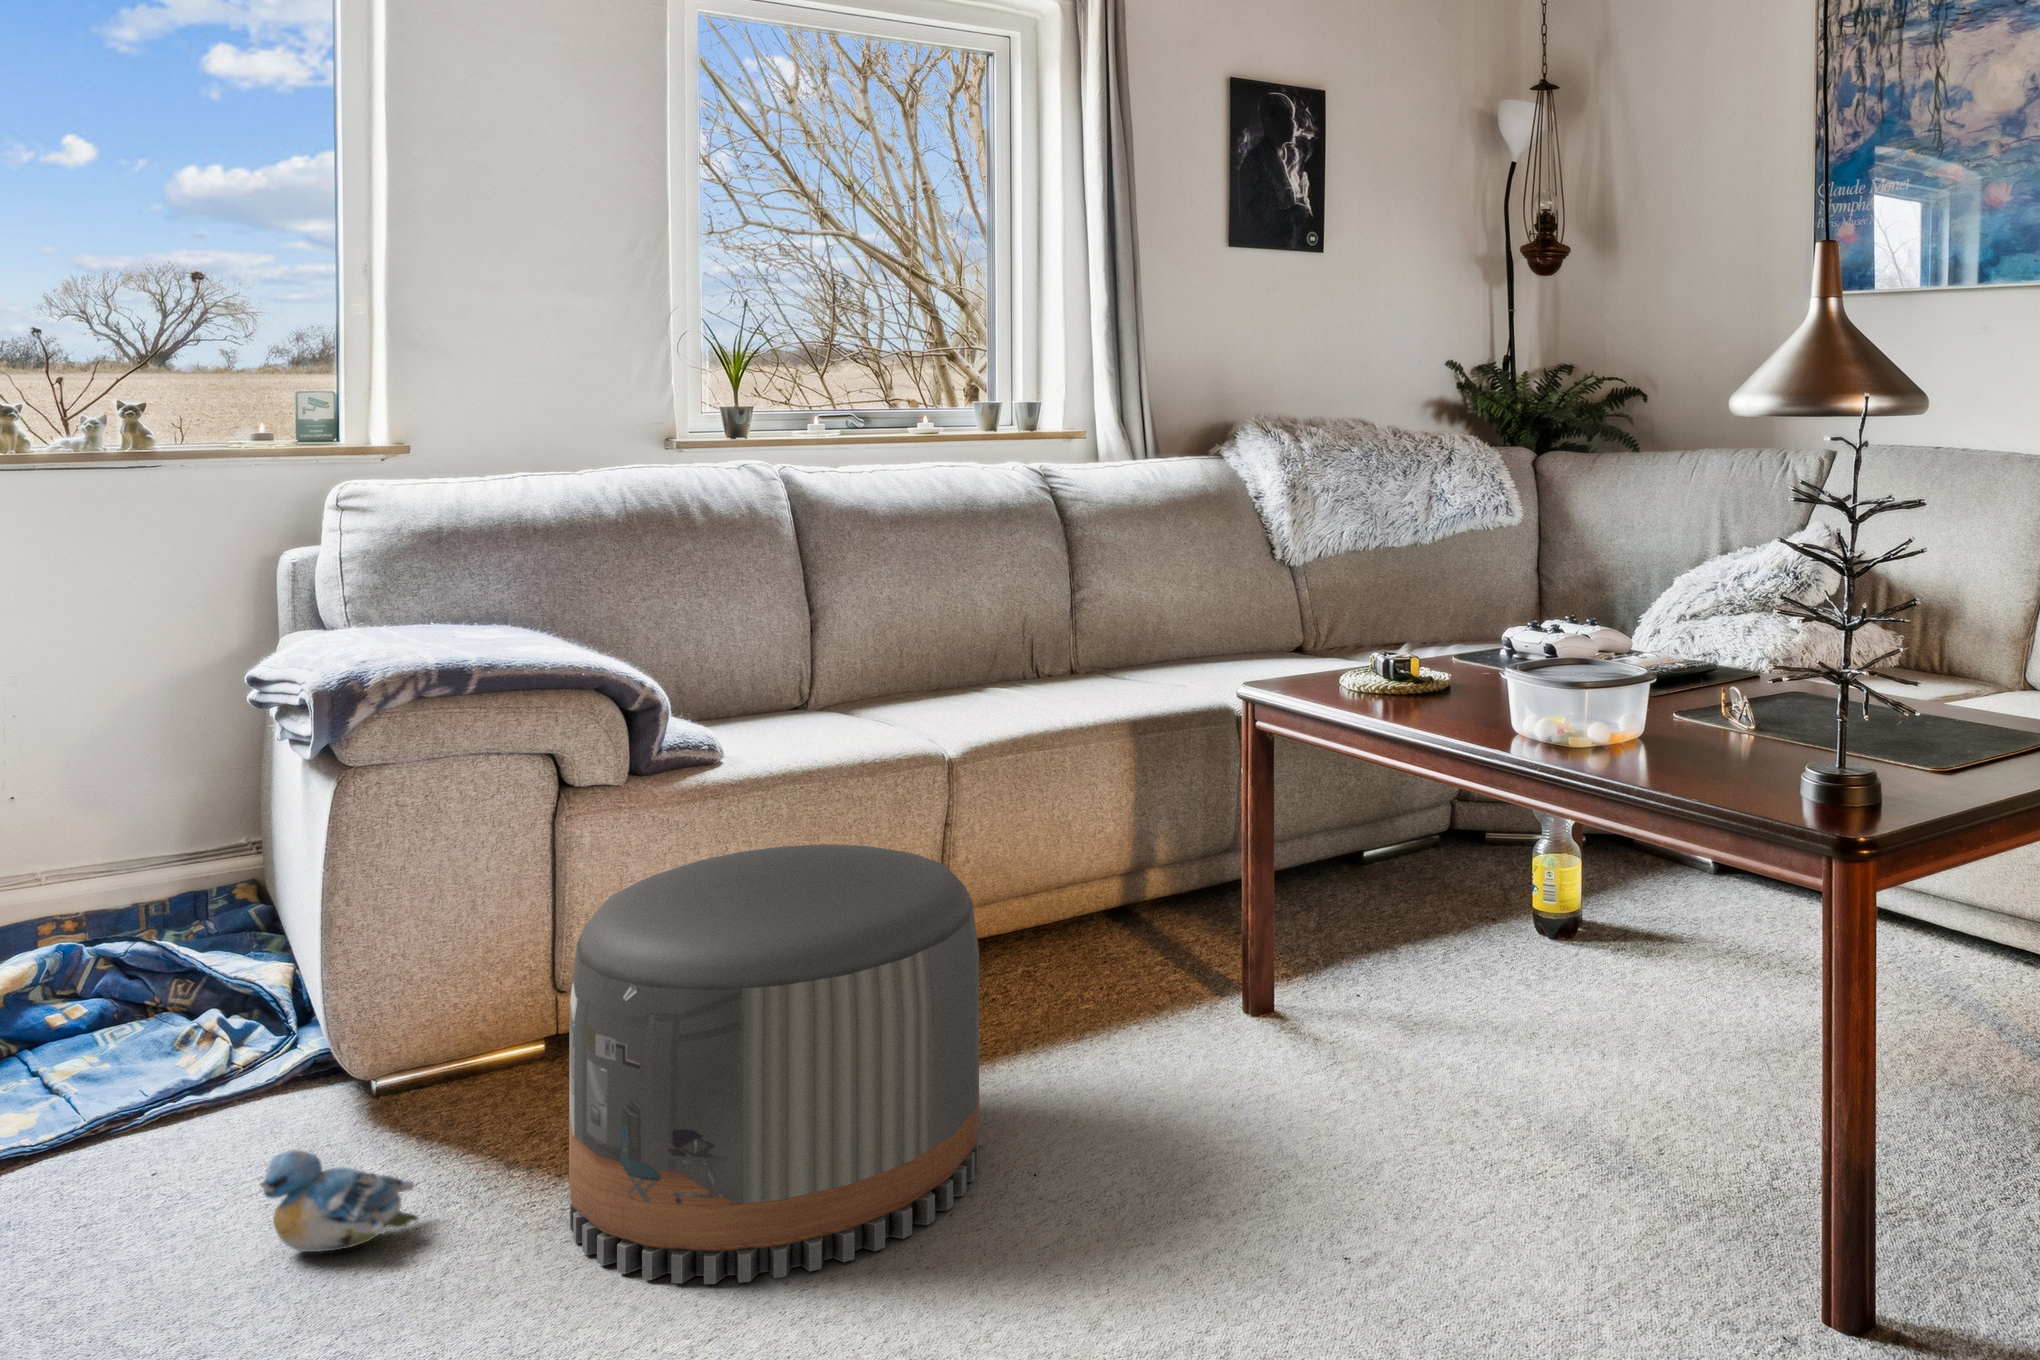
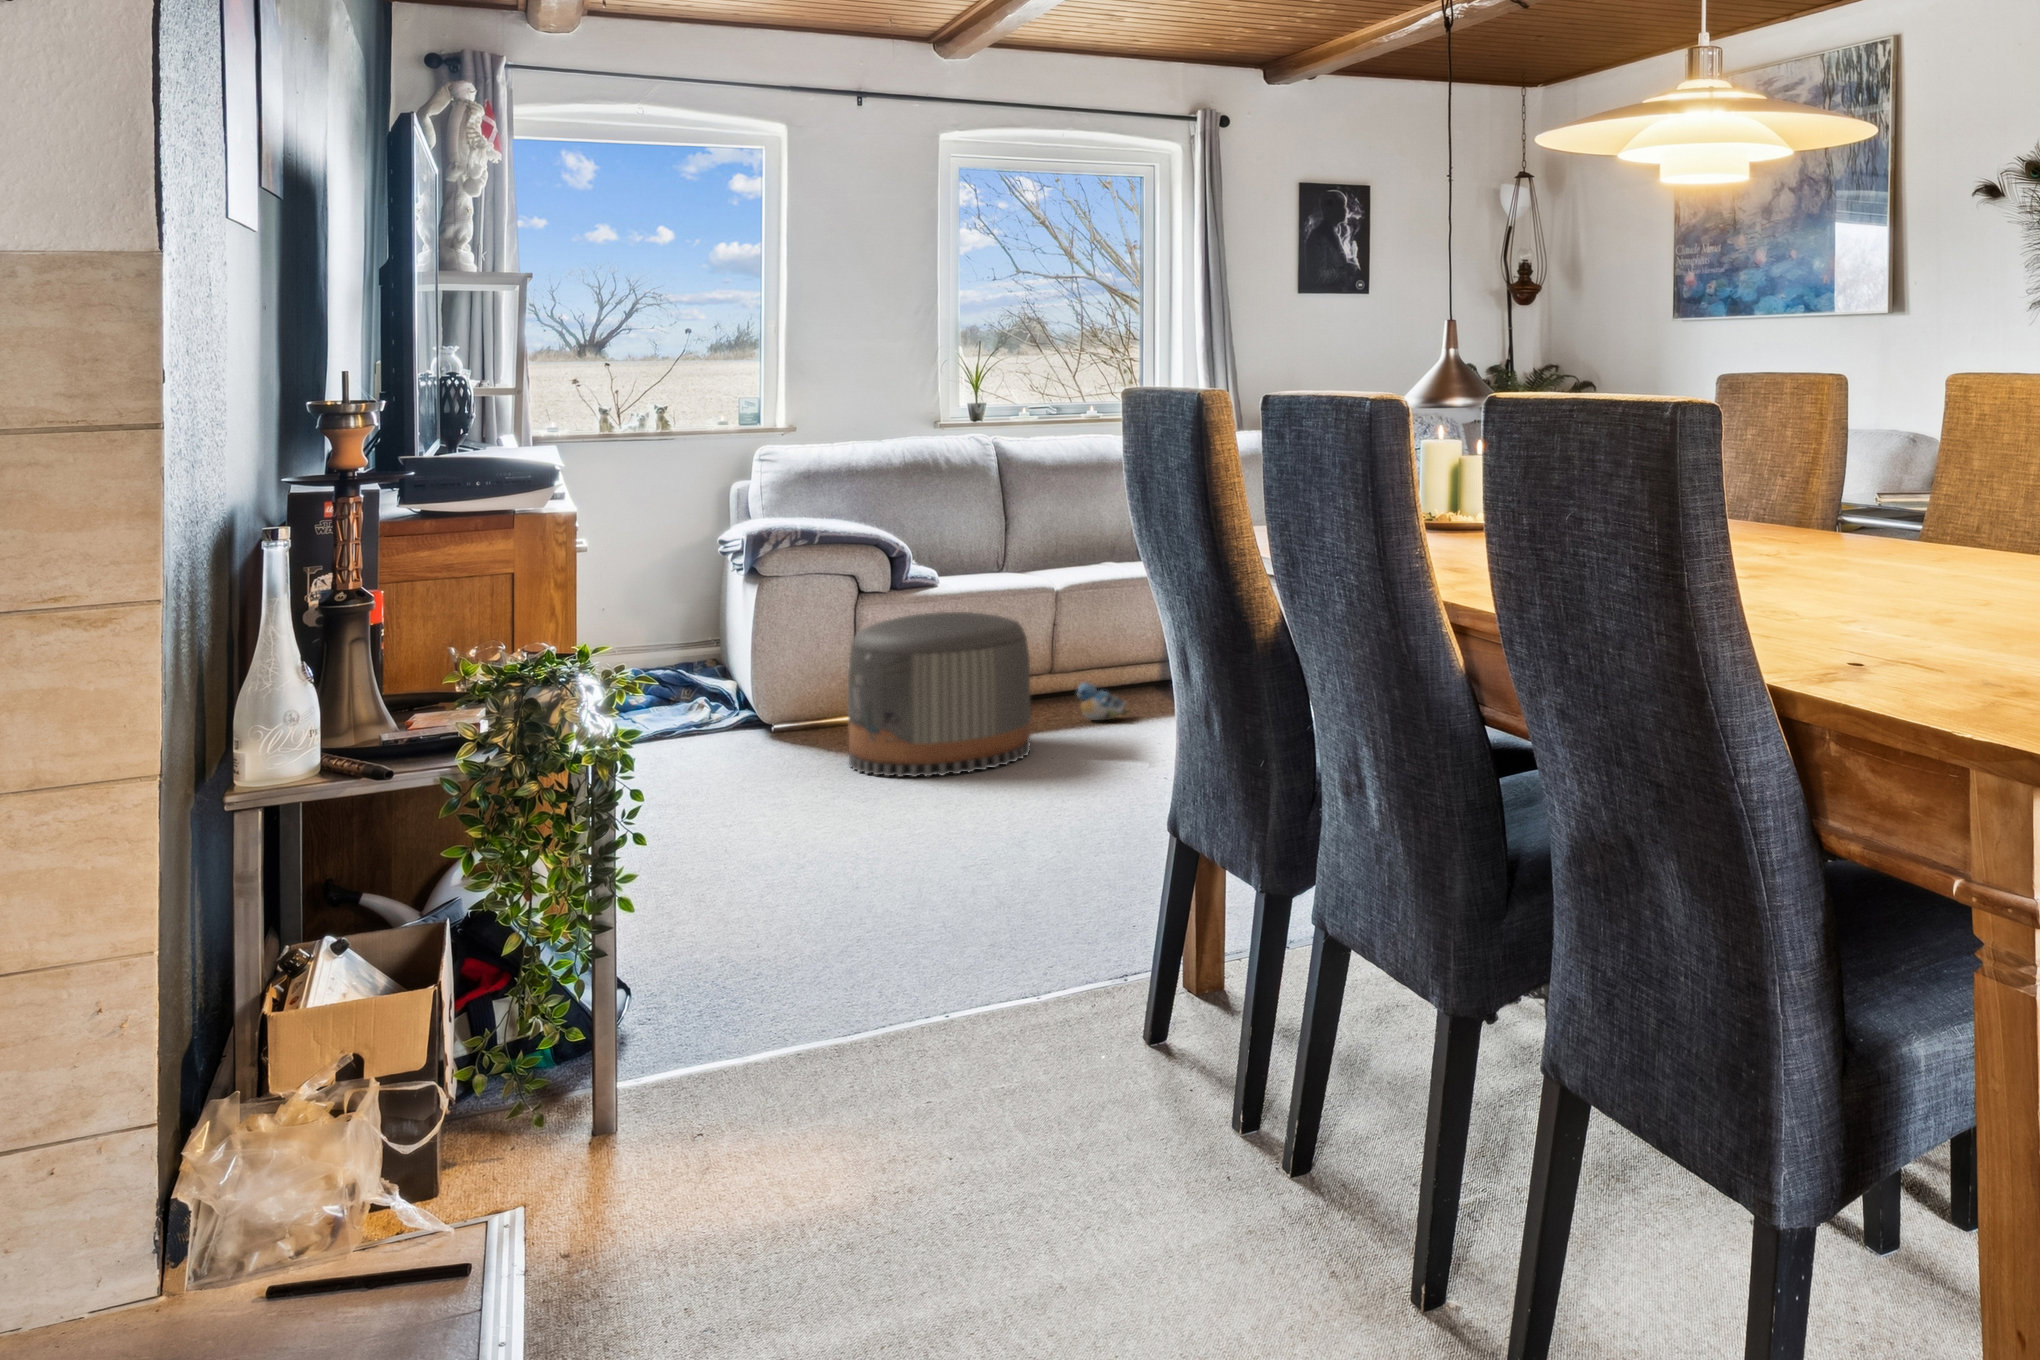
plush toy: present [260,1150,418,1252] -> present [1077,683,1129,720]

